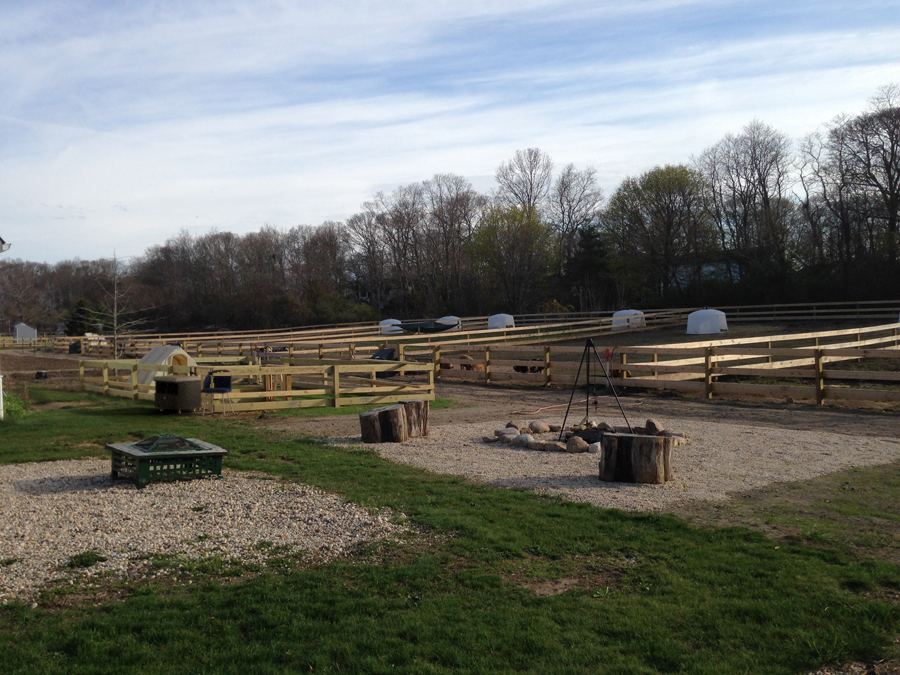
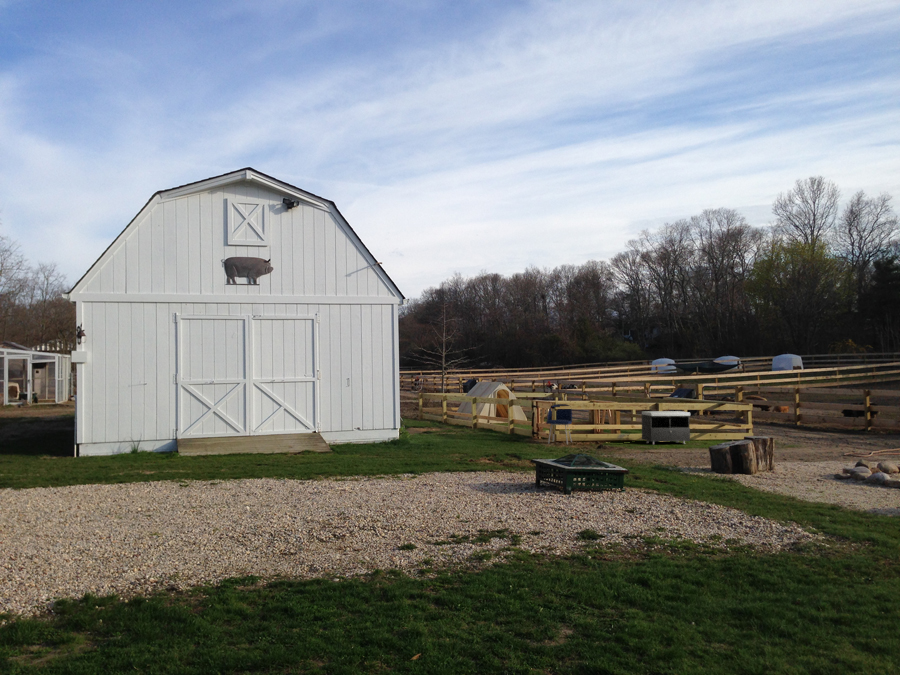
storage bench: present [153,375,201,413] -> present [642,411,690,445]

